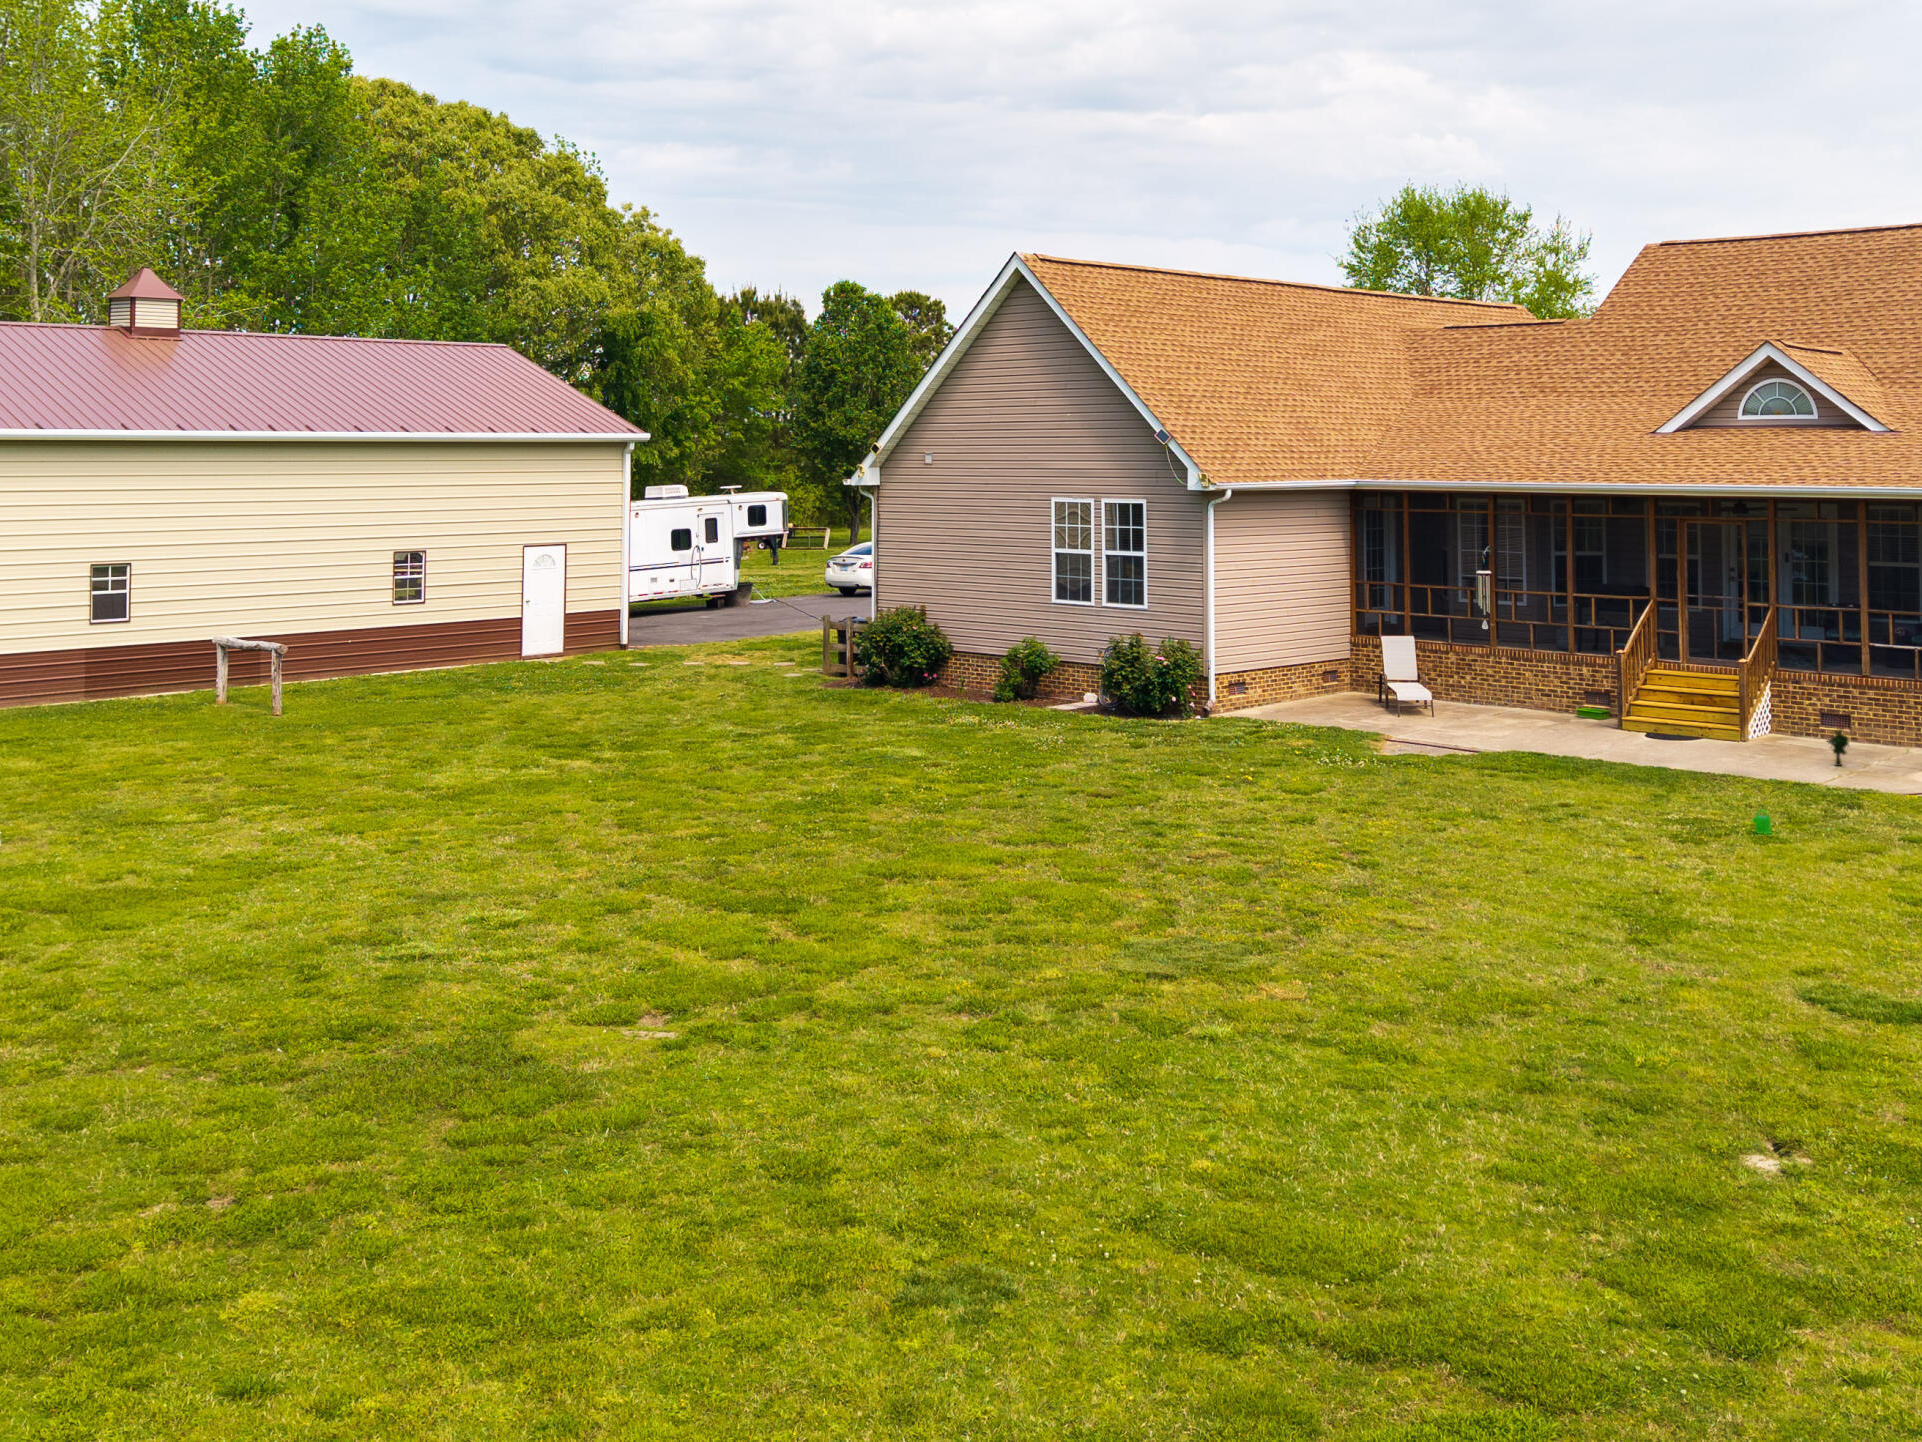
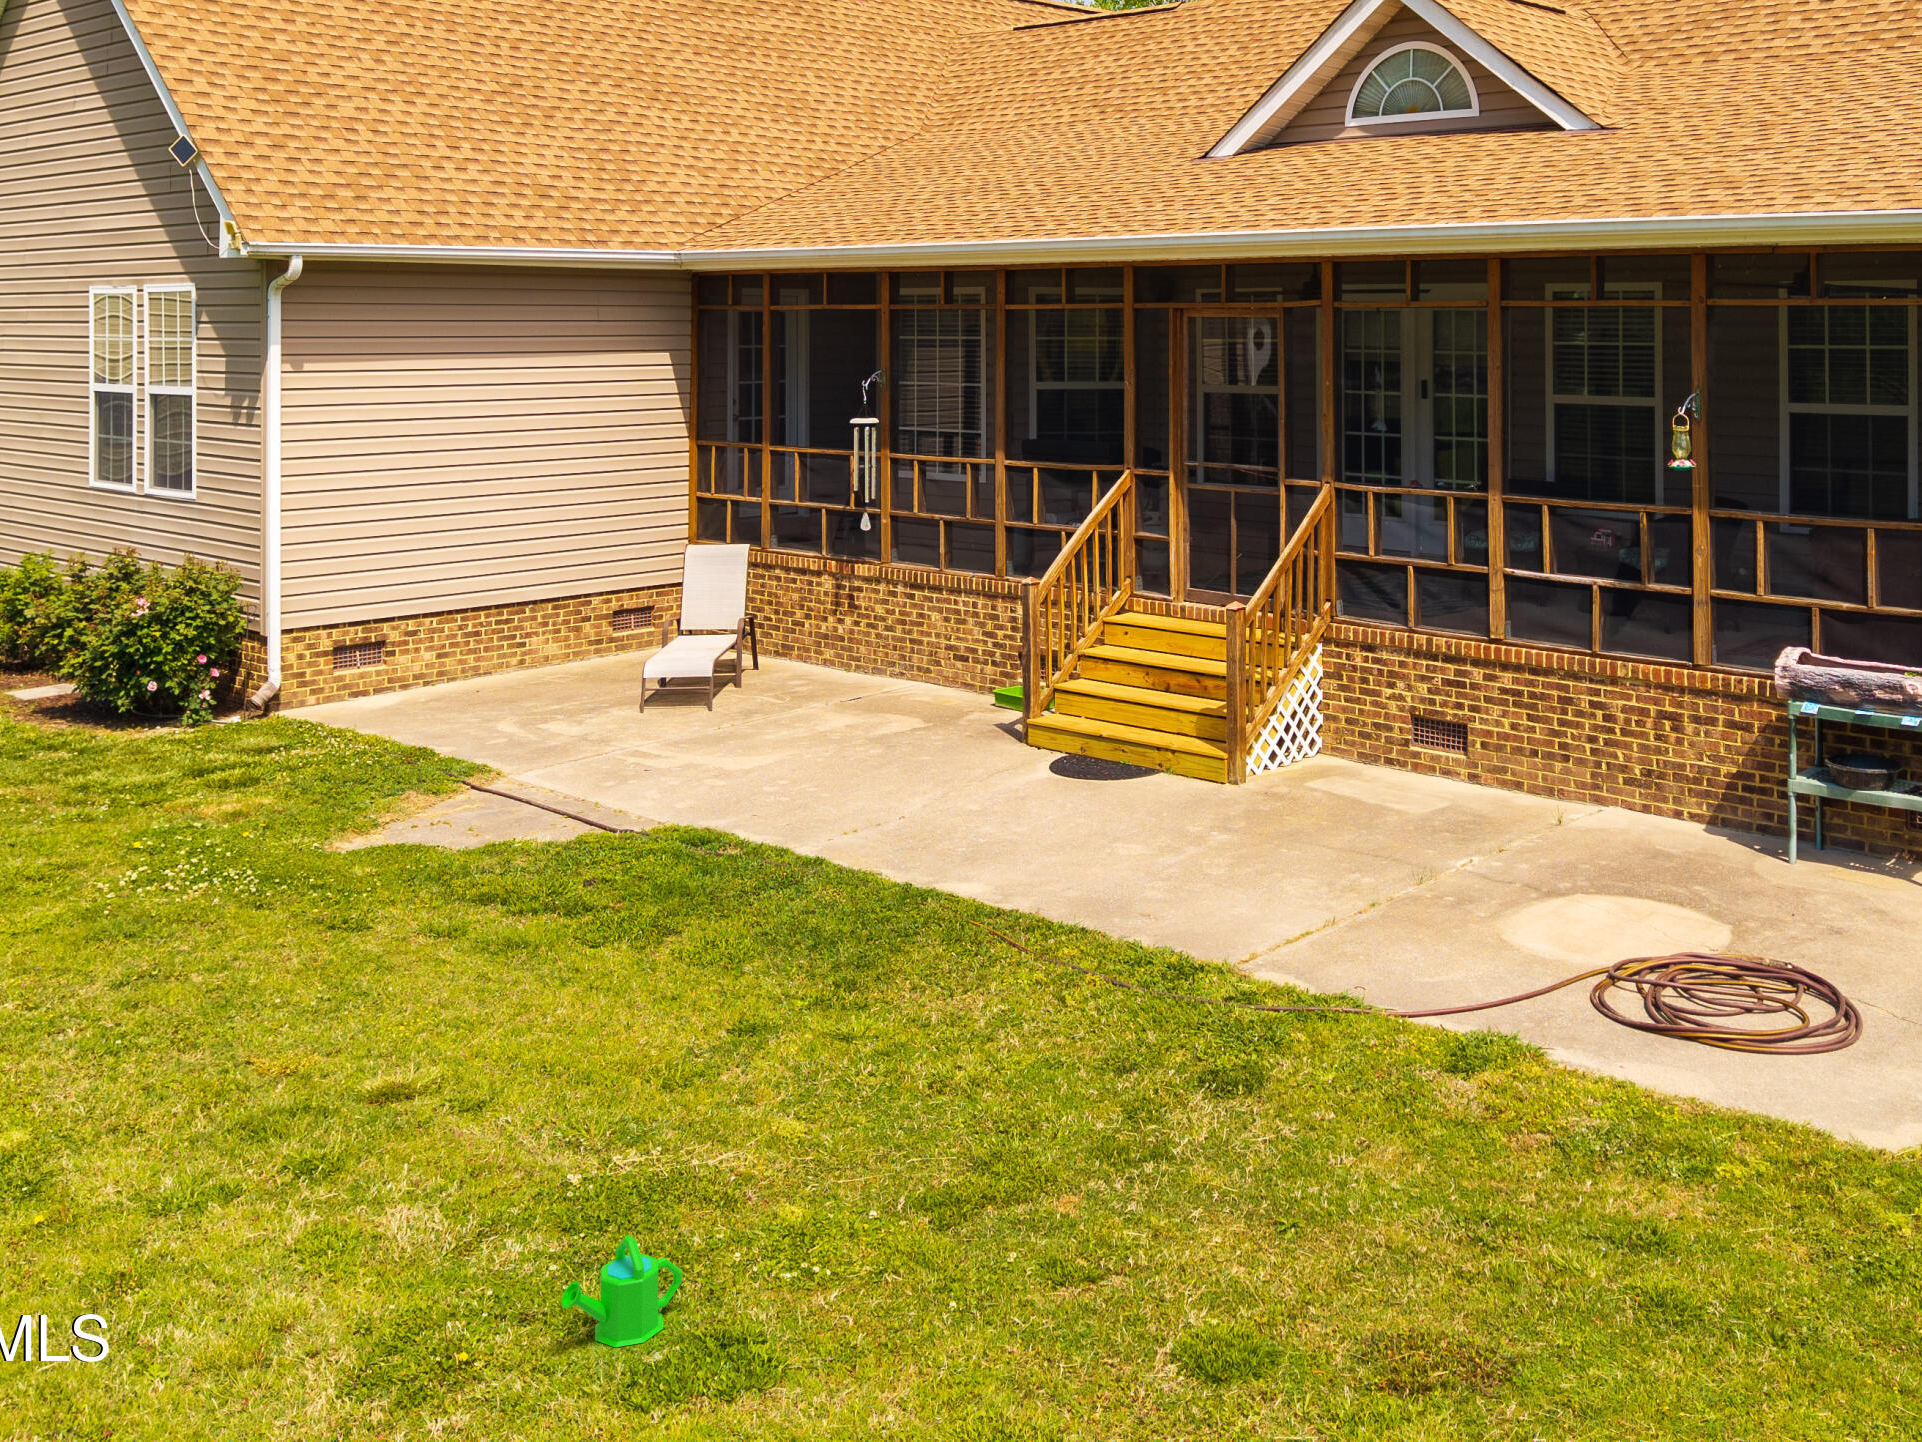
decorative plant: present [1827,728,1849,766] -> none [1321,786,1377,882]

